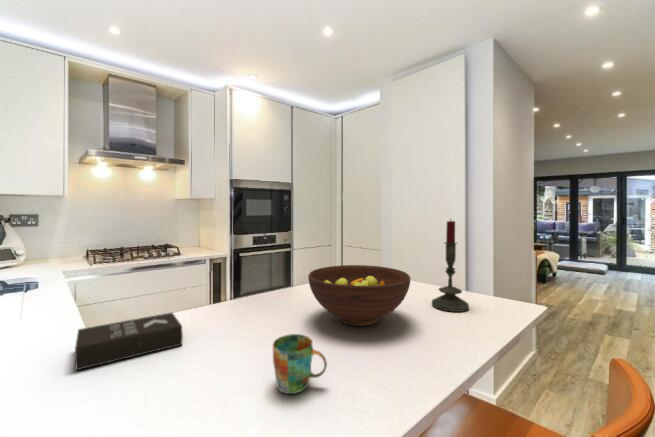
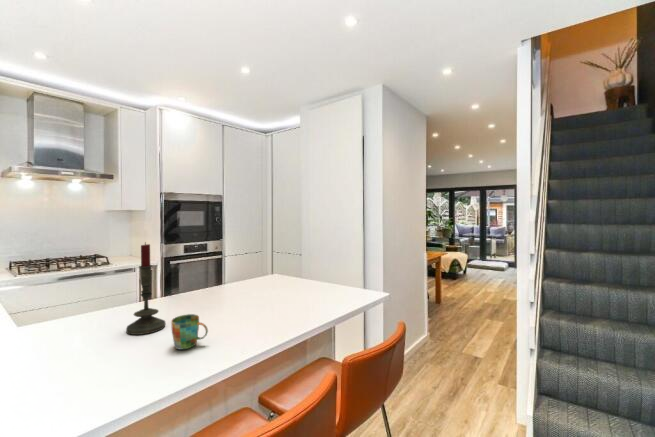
candle: present [432,221,469,312] -> present [126,243,165,335]
fruit bowl: present [308,265,410,326] -> none [211,269,286,311]
book: present [75,313,183,370] -> none [25,309,110,349]

